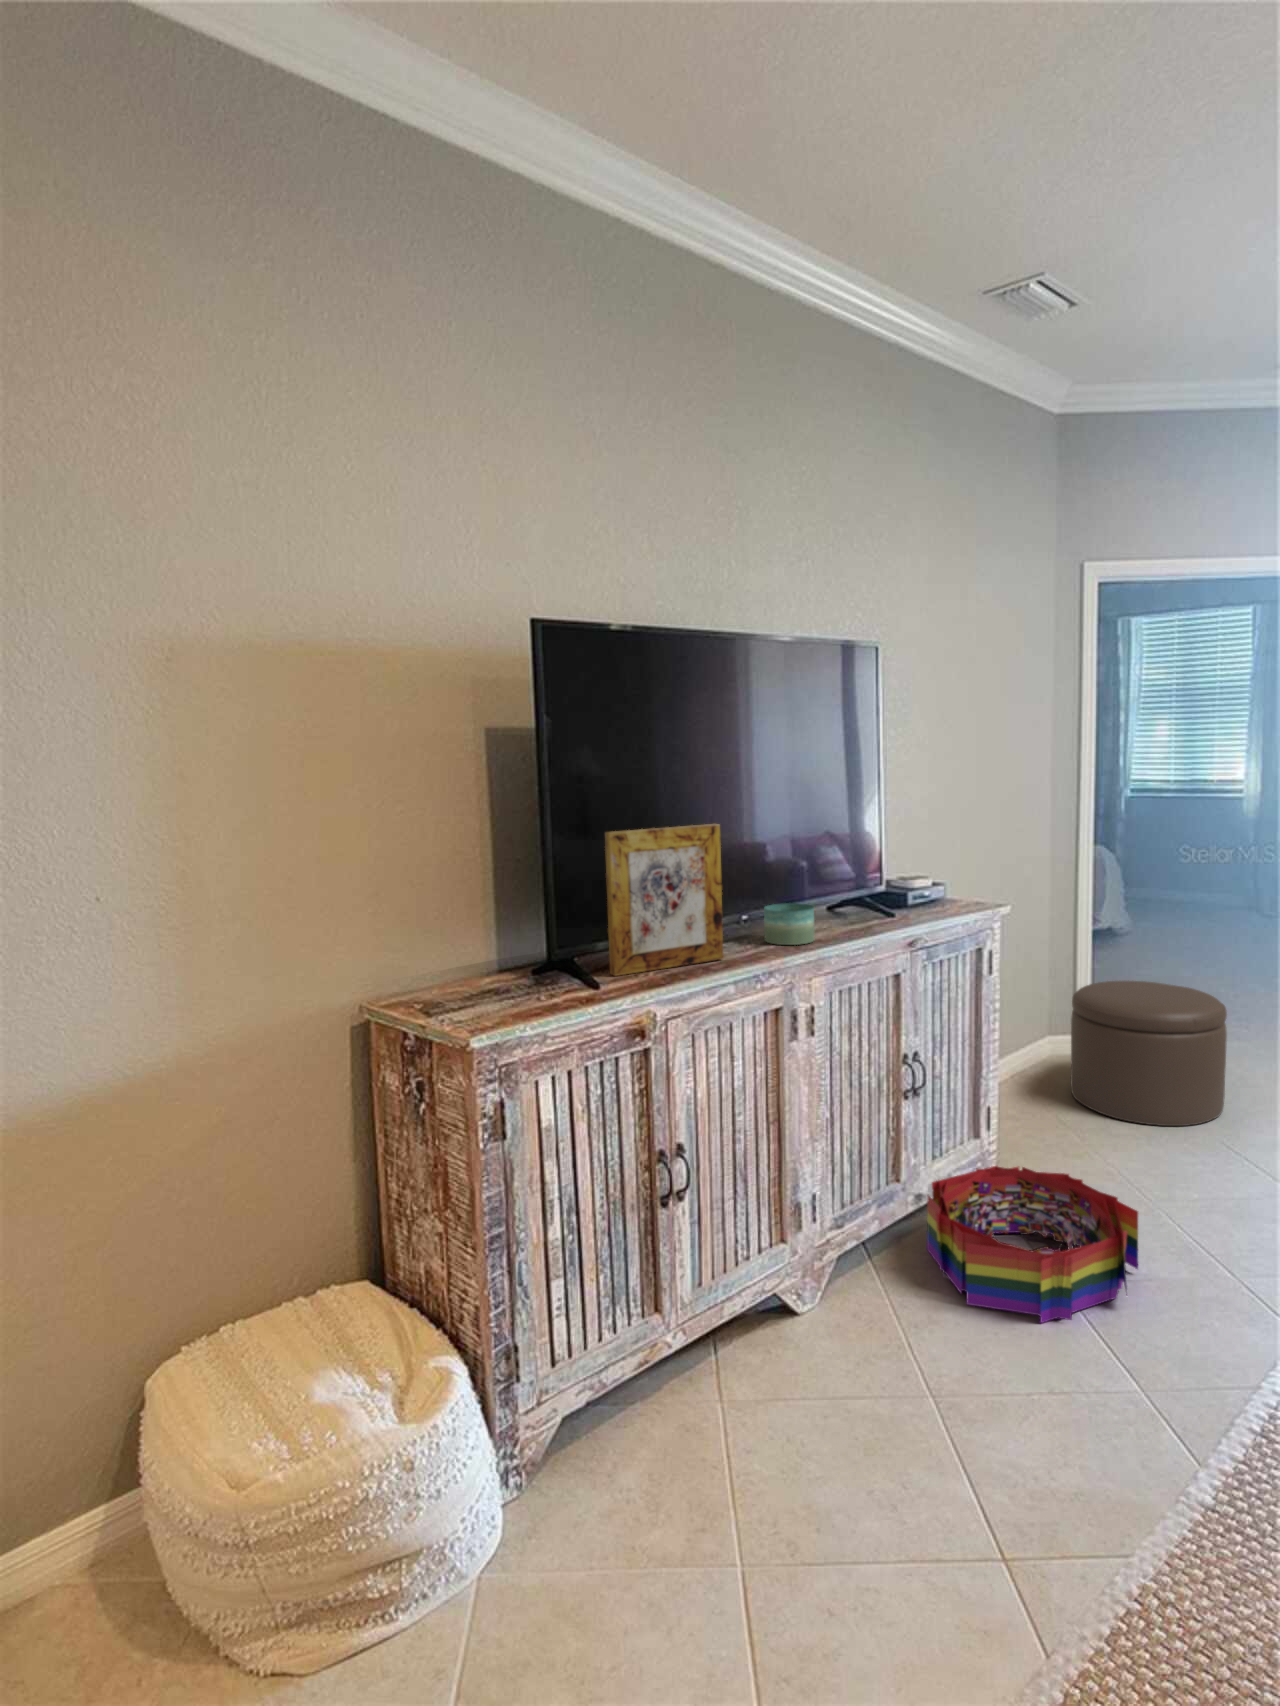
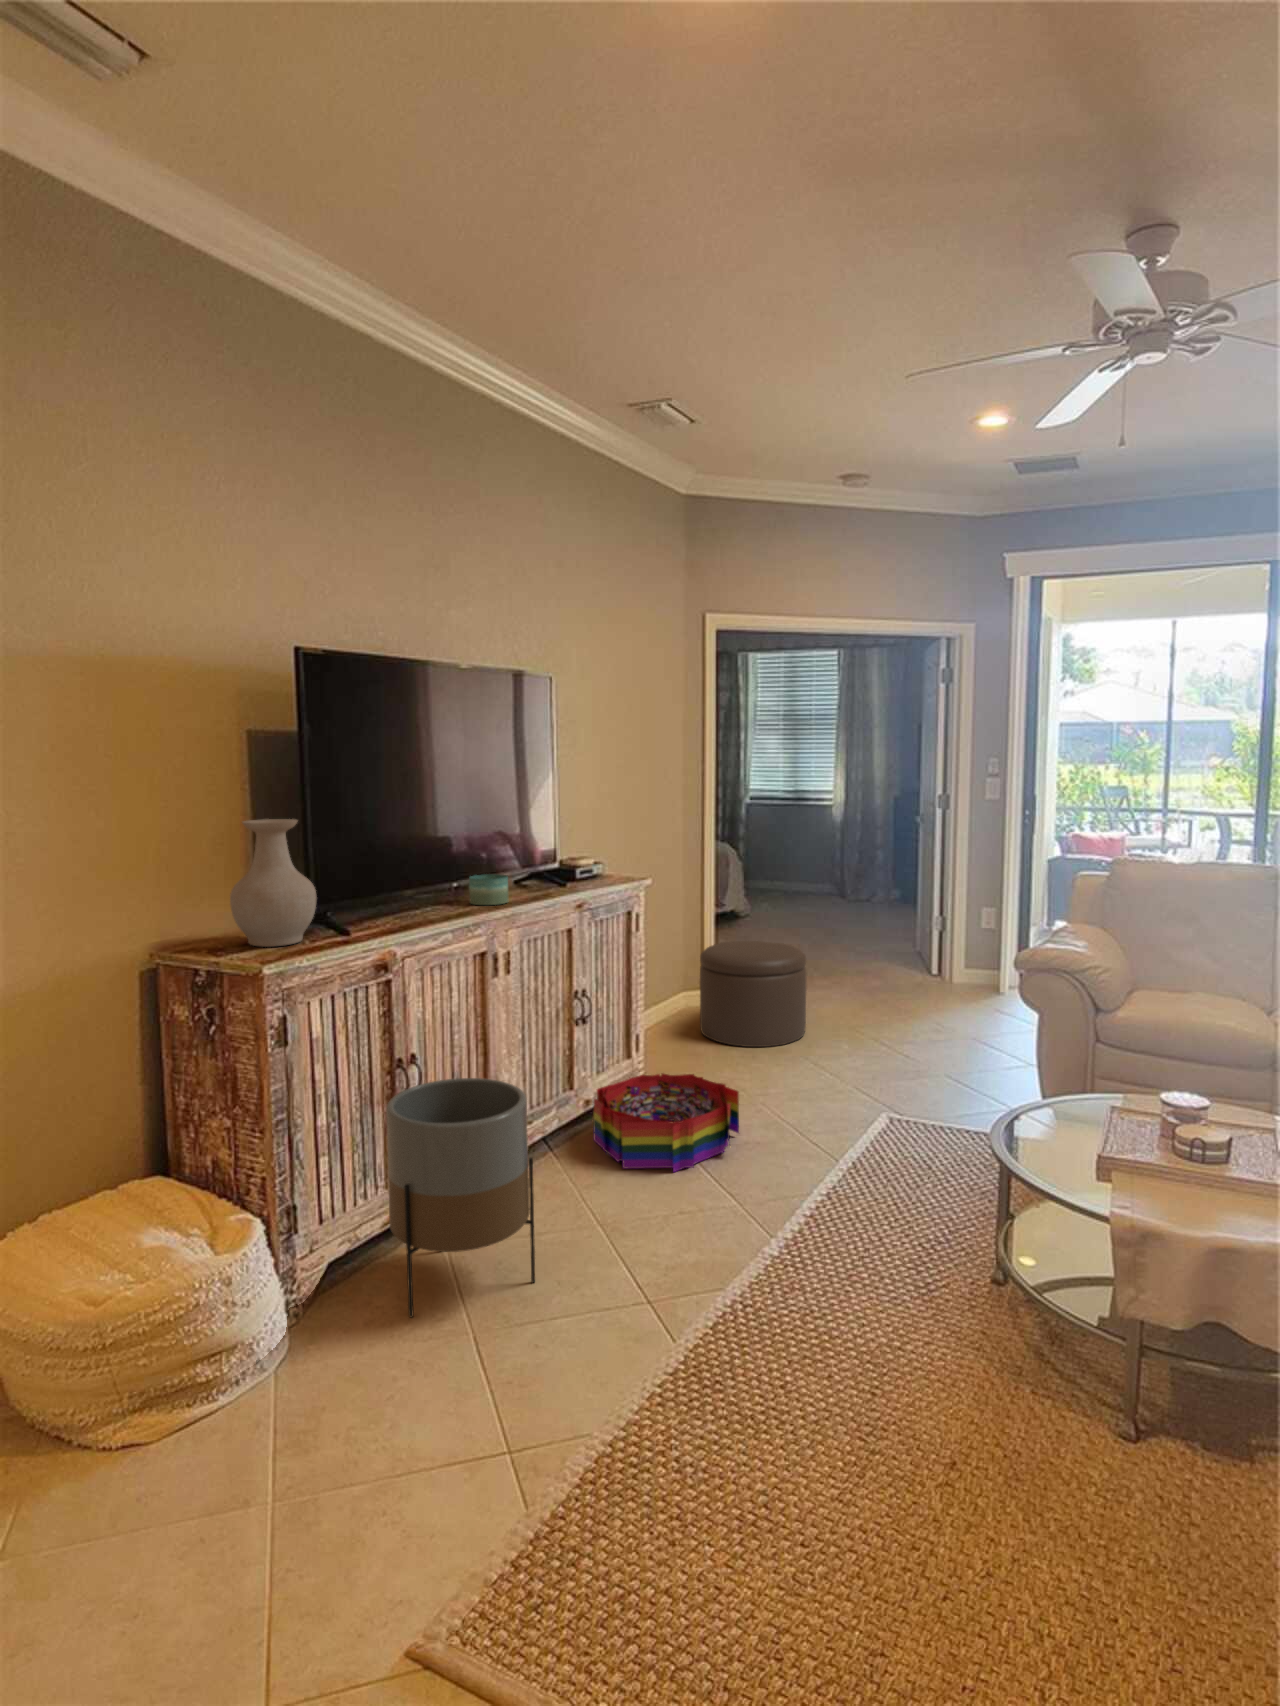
picture frame: present [605,824,723,976] -> none [350,810,441,928]
vase: none [452,838,556,1003] -> present [230,819,316,947]
planter: none [636,1185,836,1521] -> present [386,1078,535,1317]

